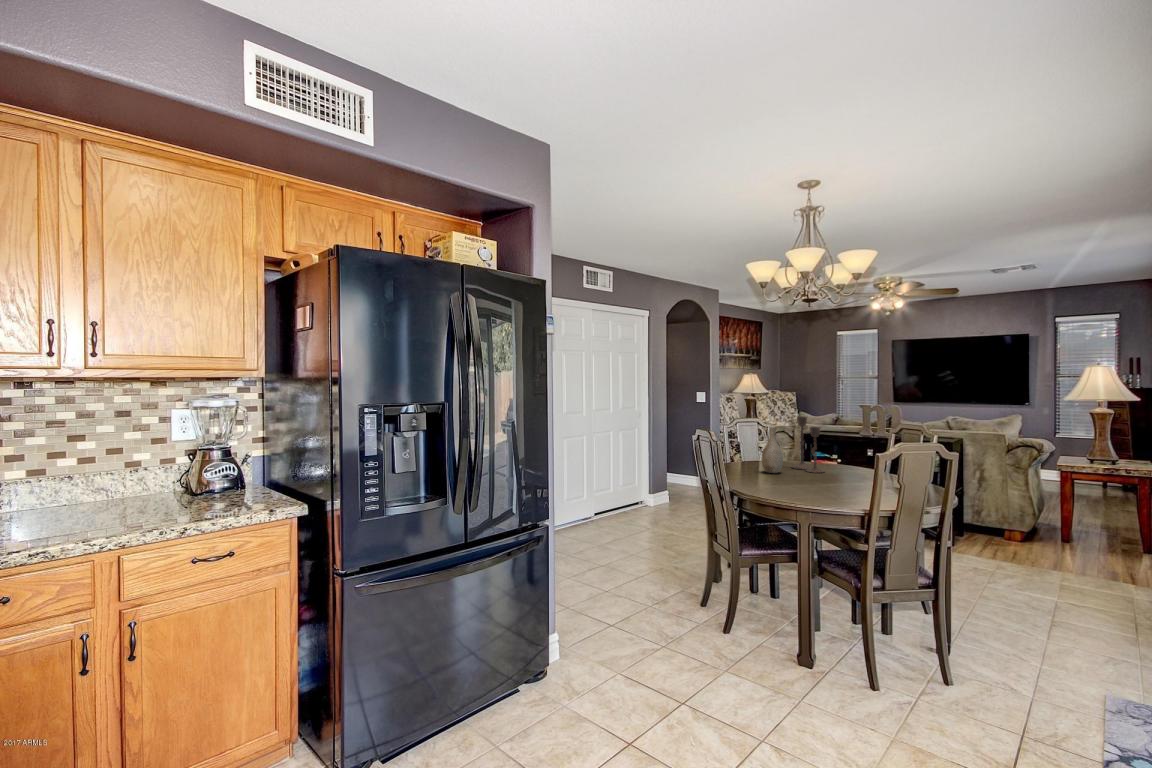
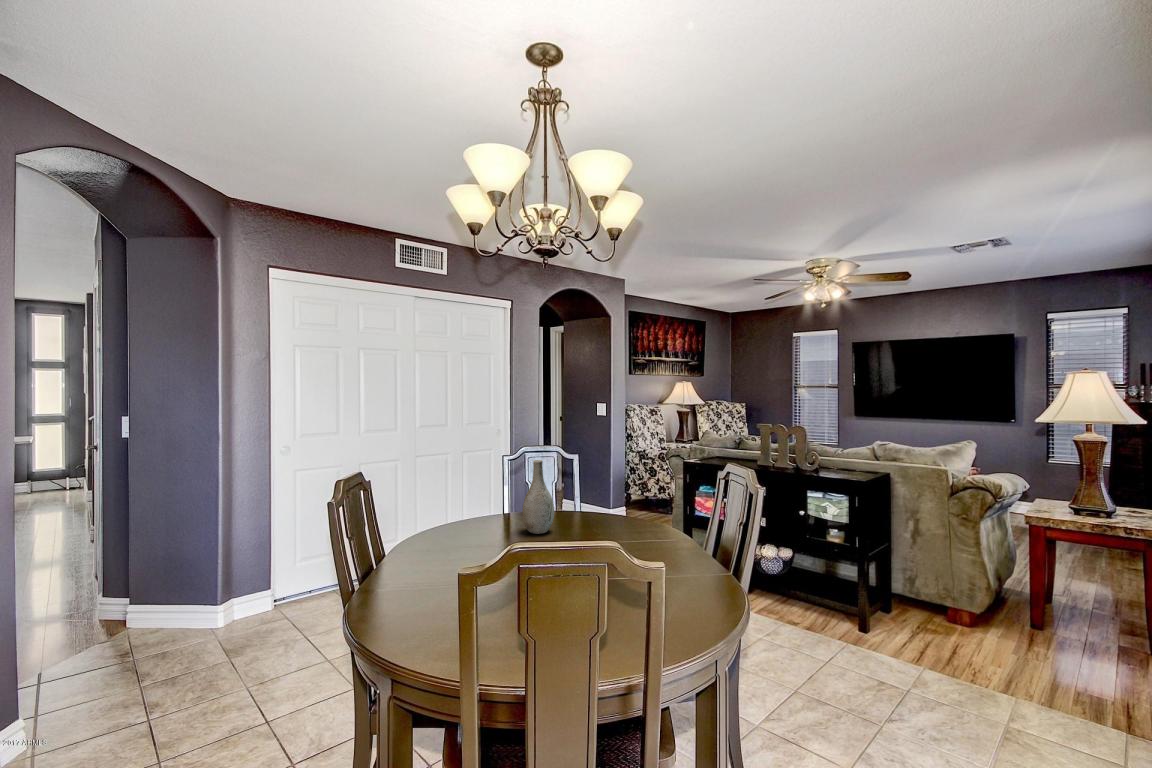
candlestick: present [792,416,824,473] -> none [585,444,621,535]

